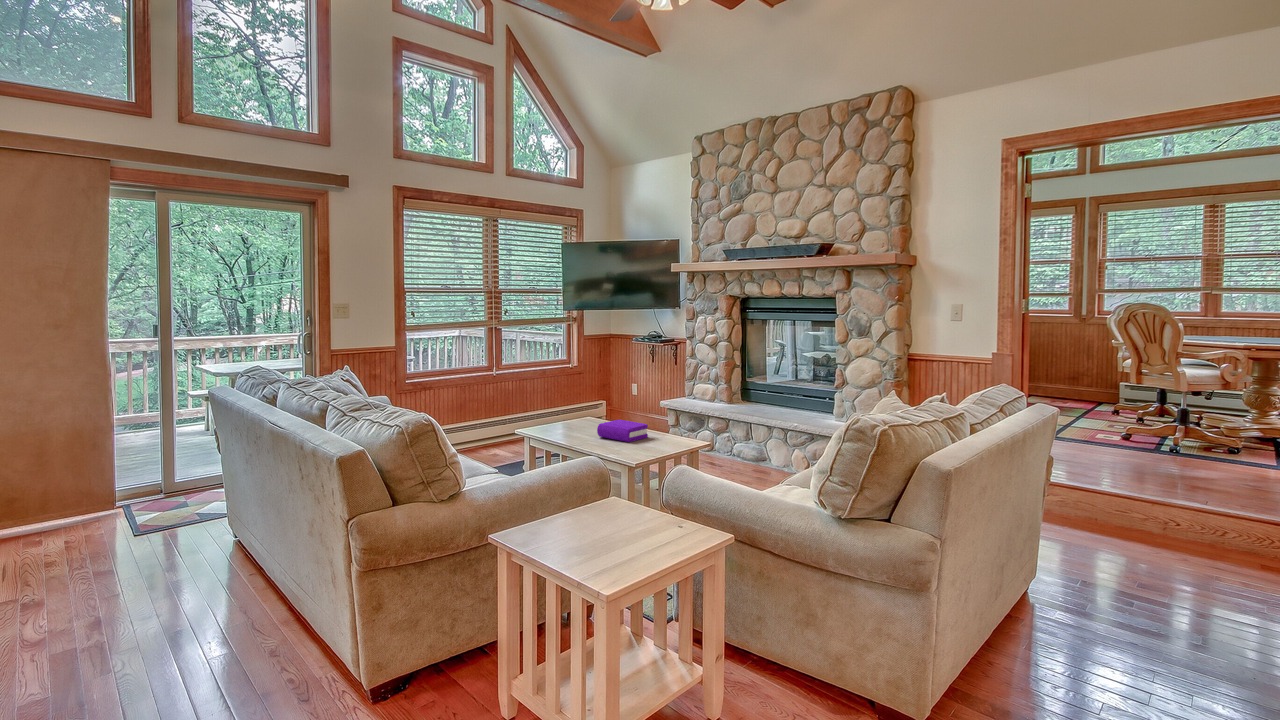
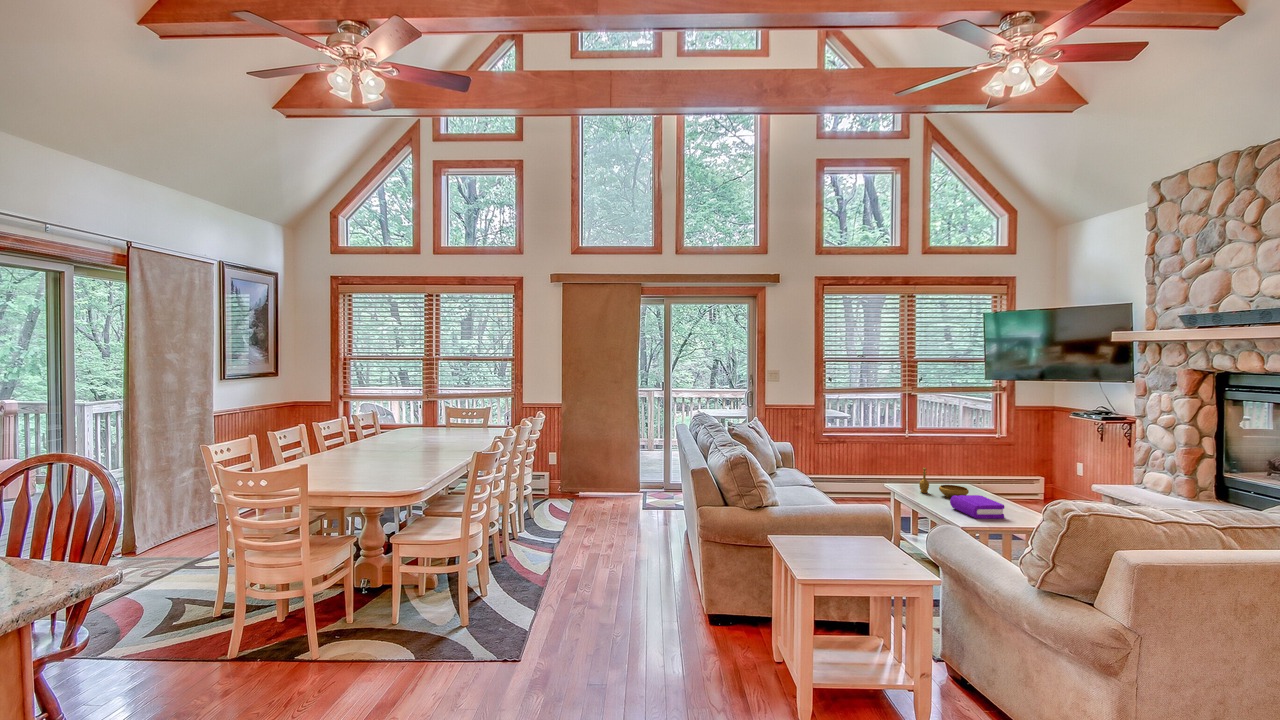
decorative bowl: none [552,401,600,428] -> present [919,467,969,498]

